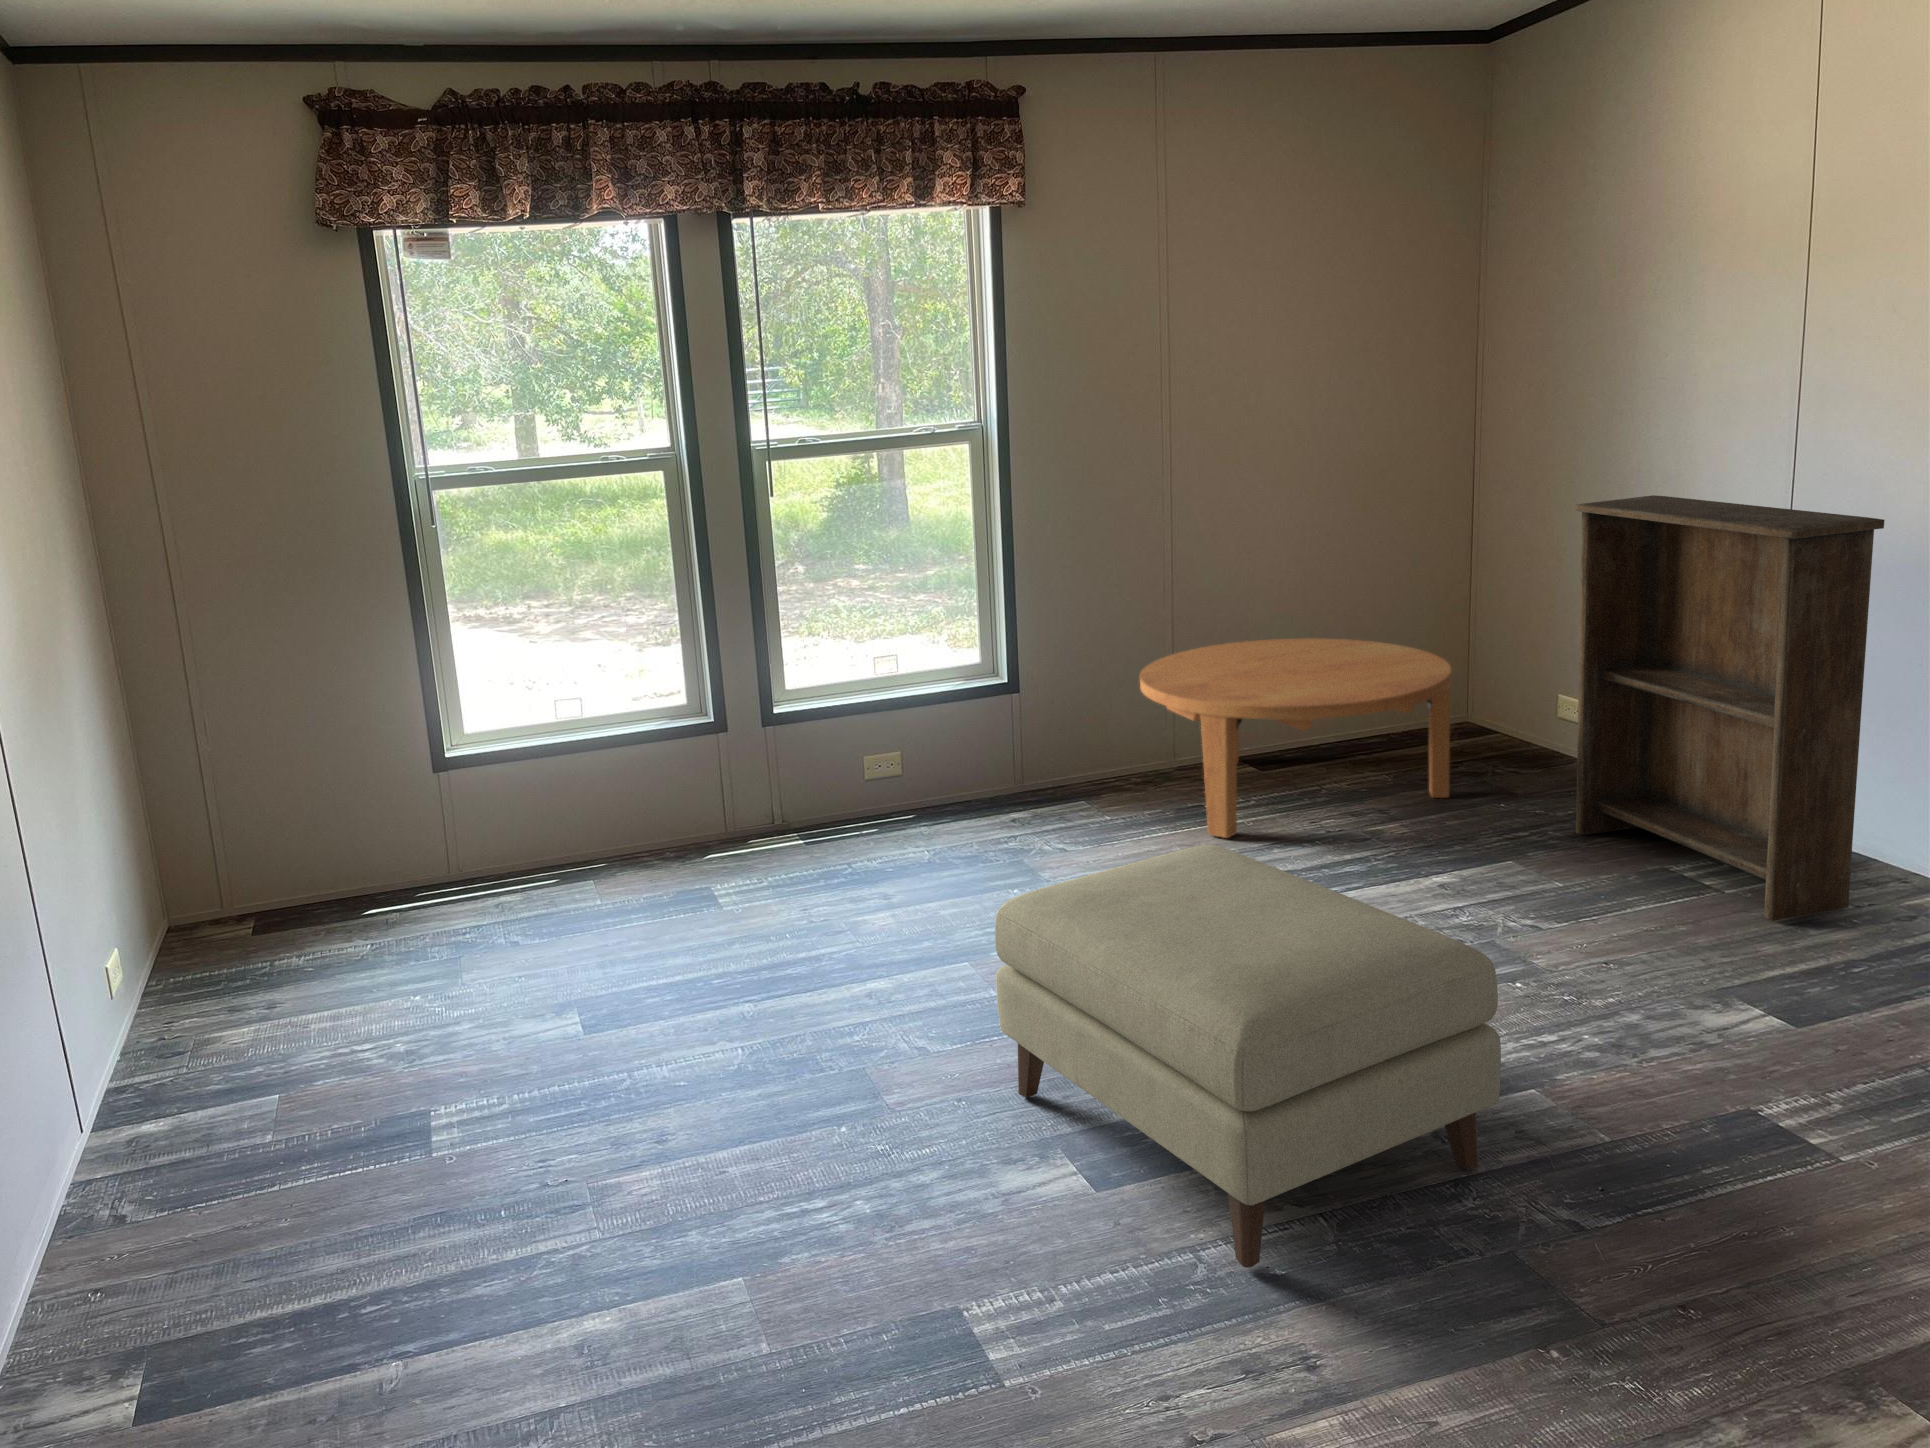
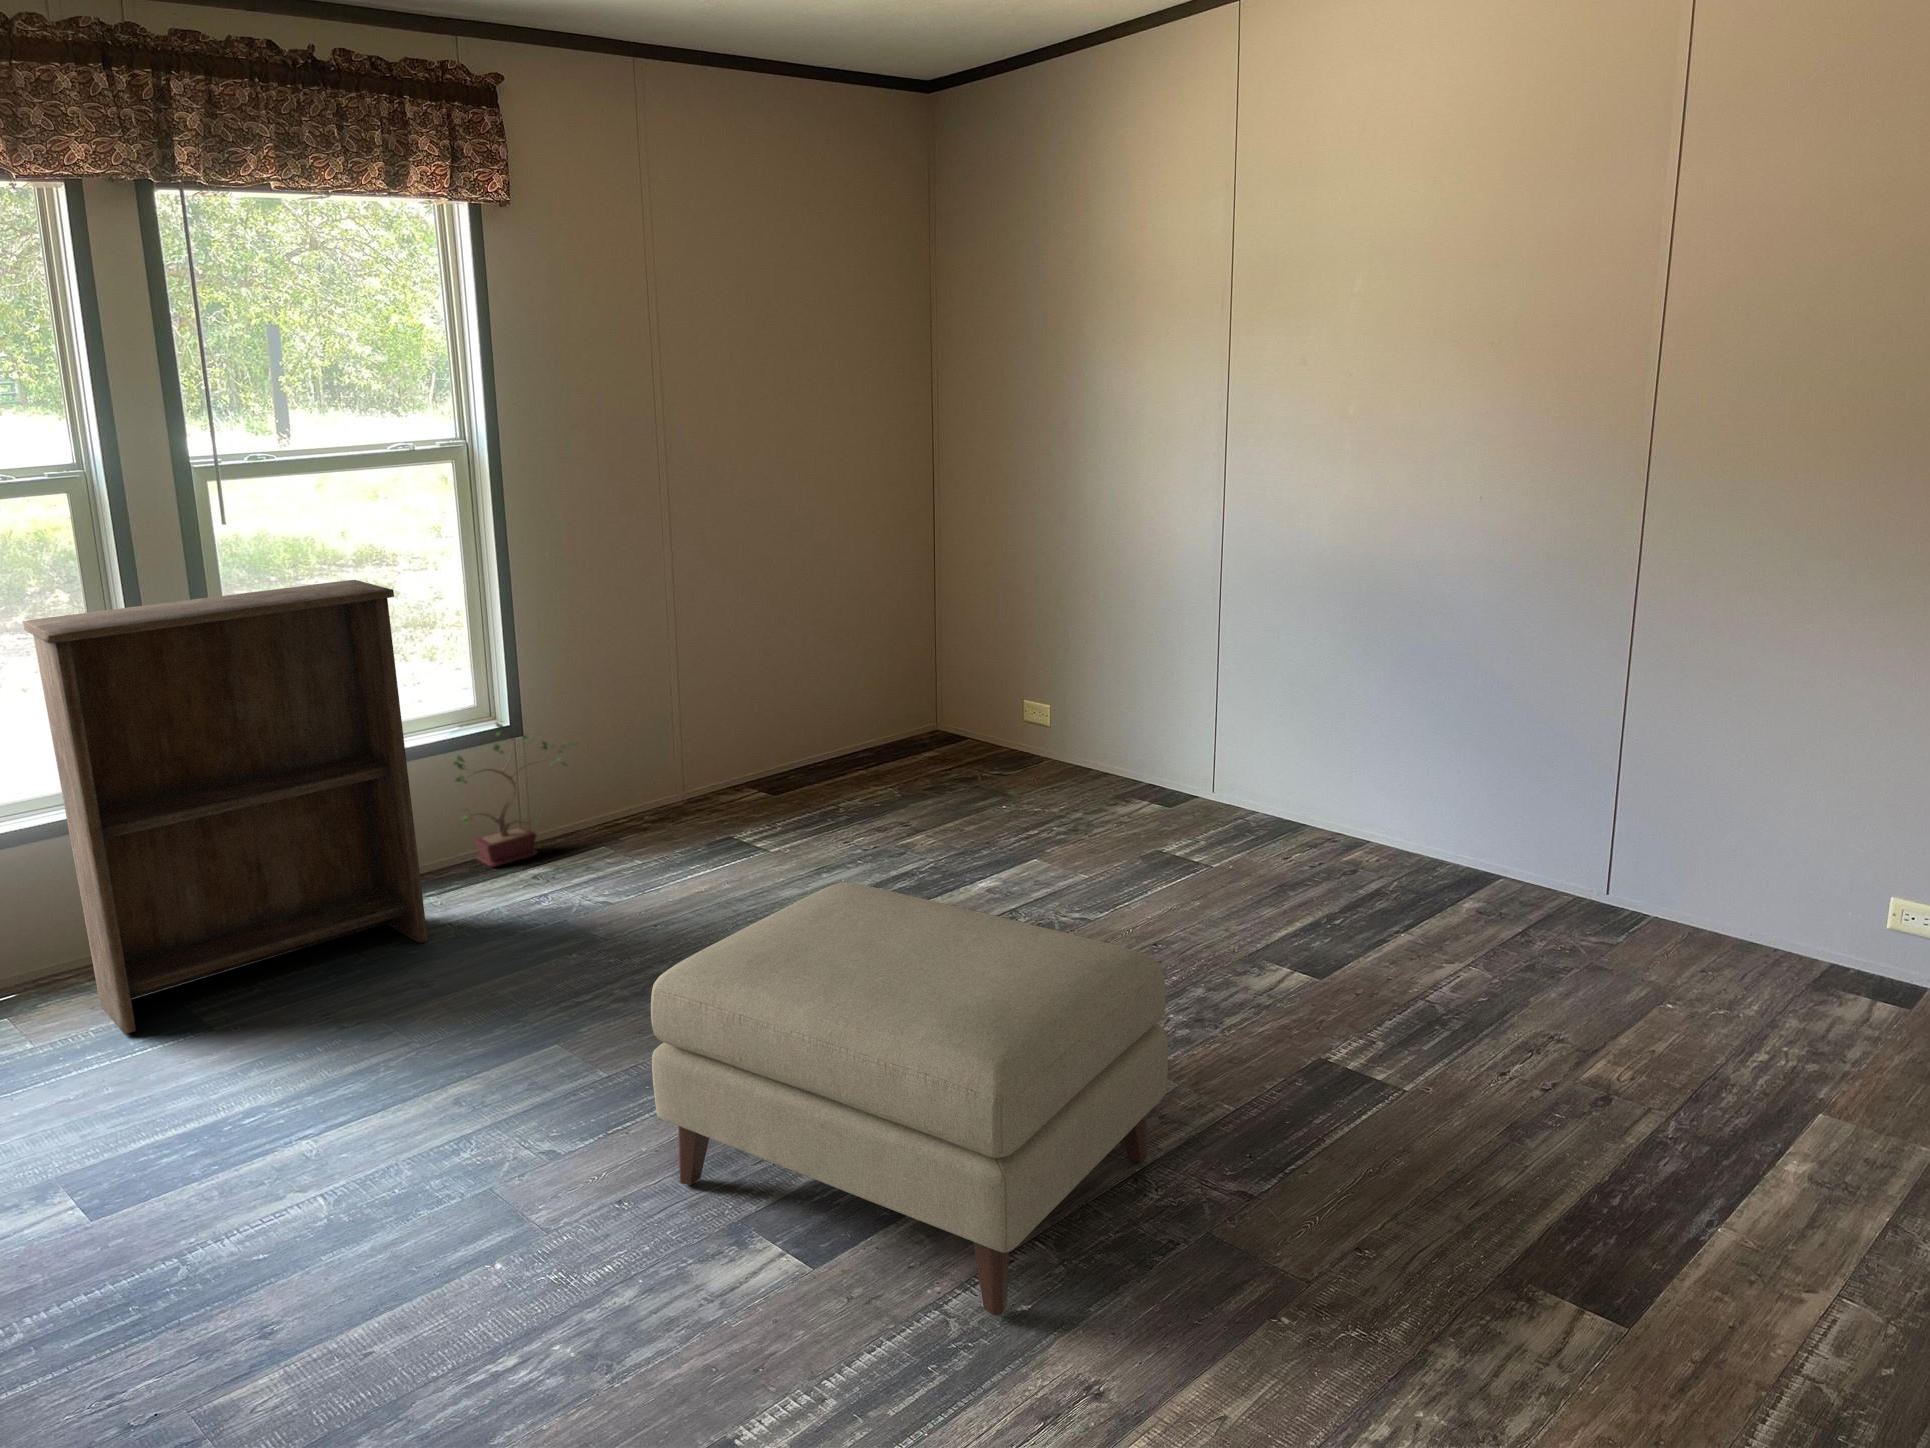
bookshelf: present [1576,495,1885,921] -> present [22,580,428,1034]
coffee table: present [1140,638,1452,838] -> none [662,663,958,869]
potted plant: none [947,676,1064,809] -> present [454,723,578,867]

